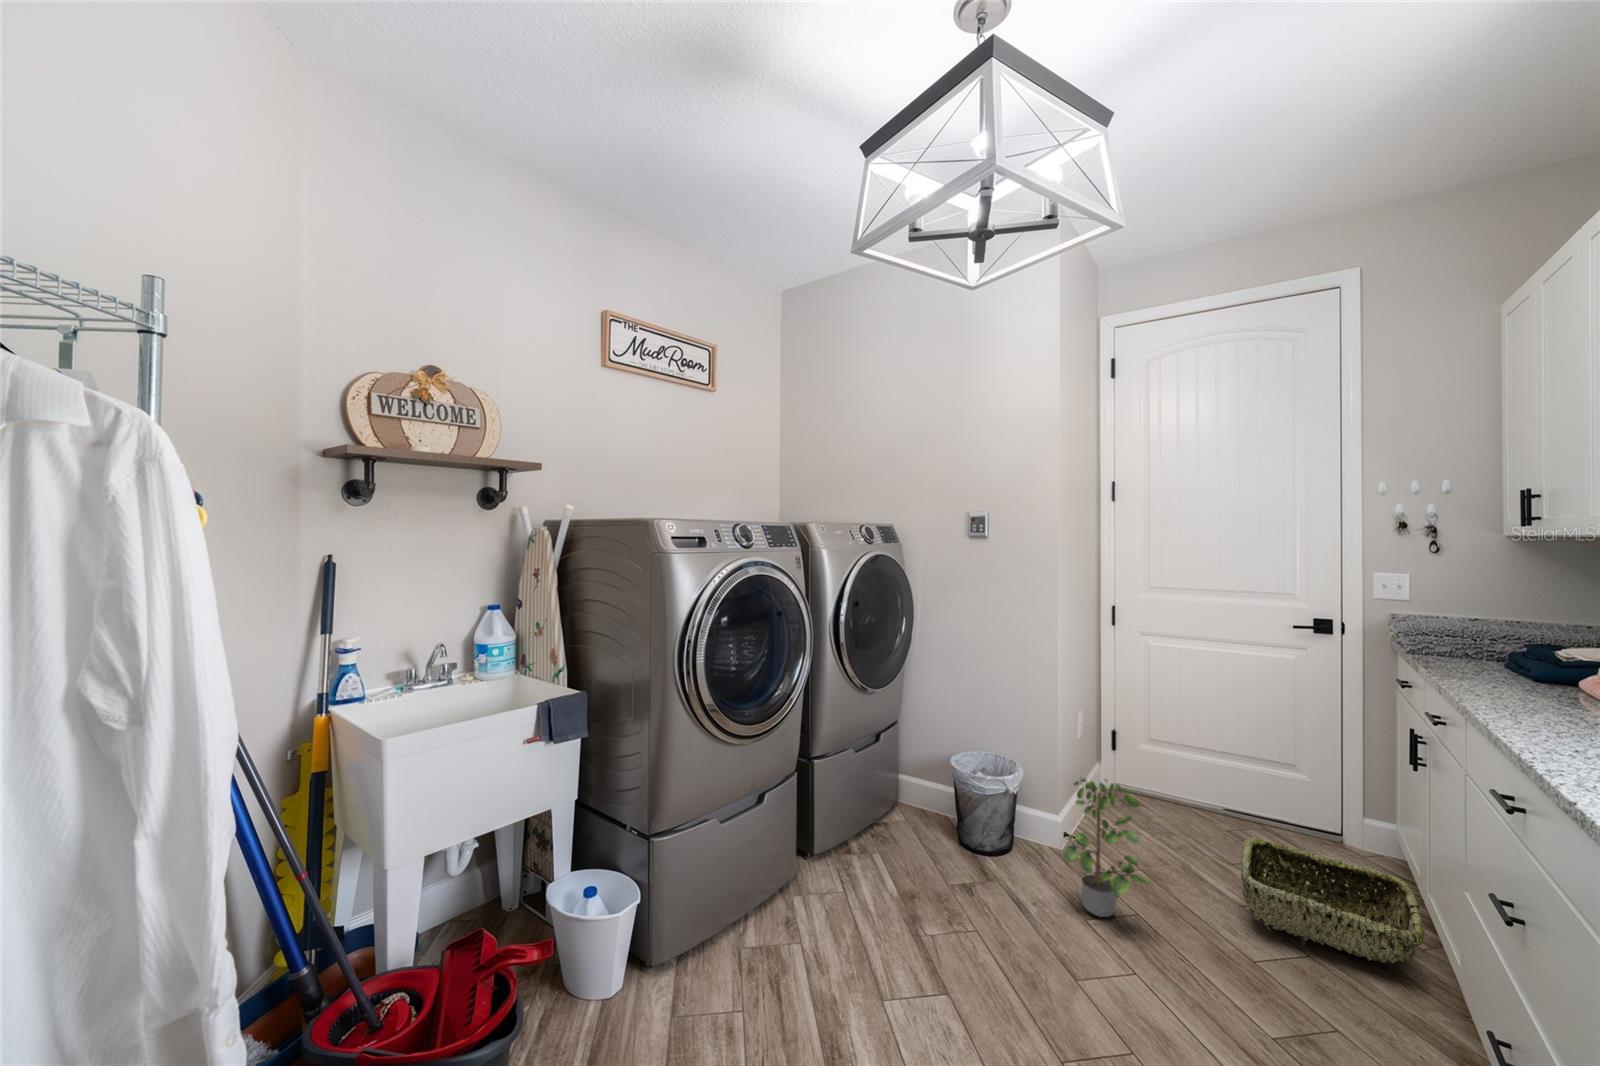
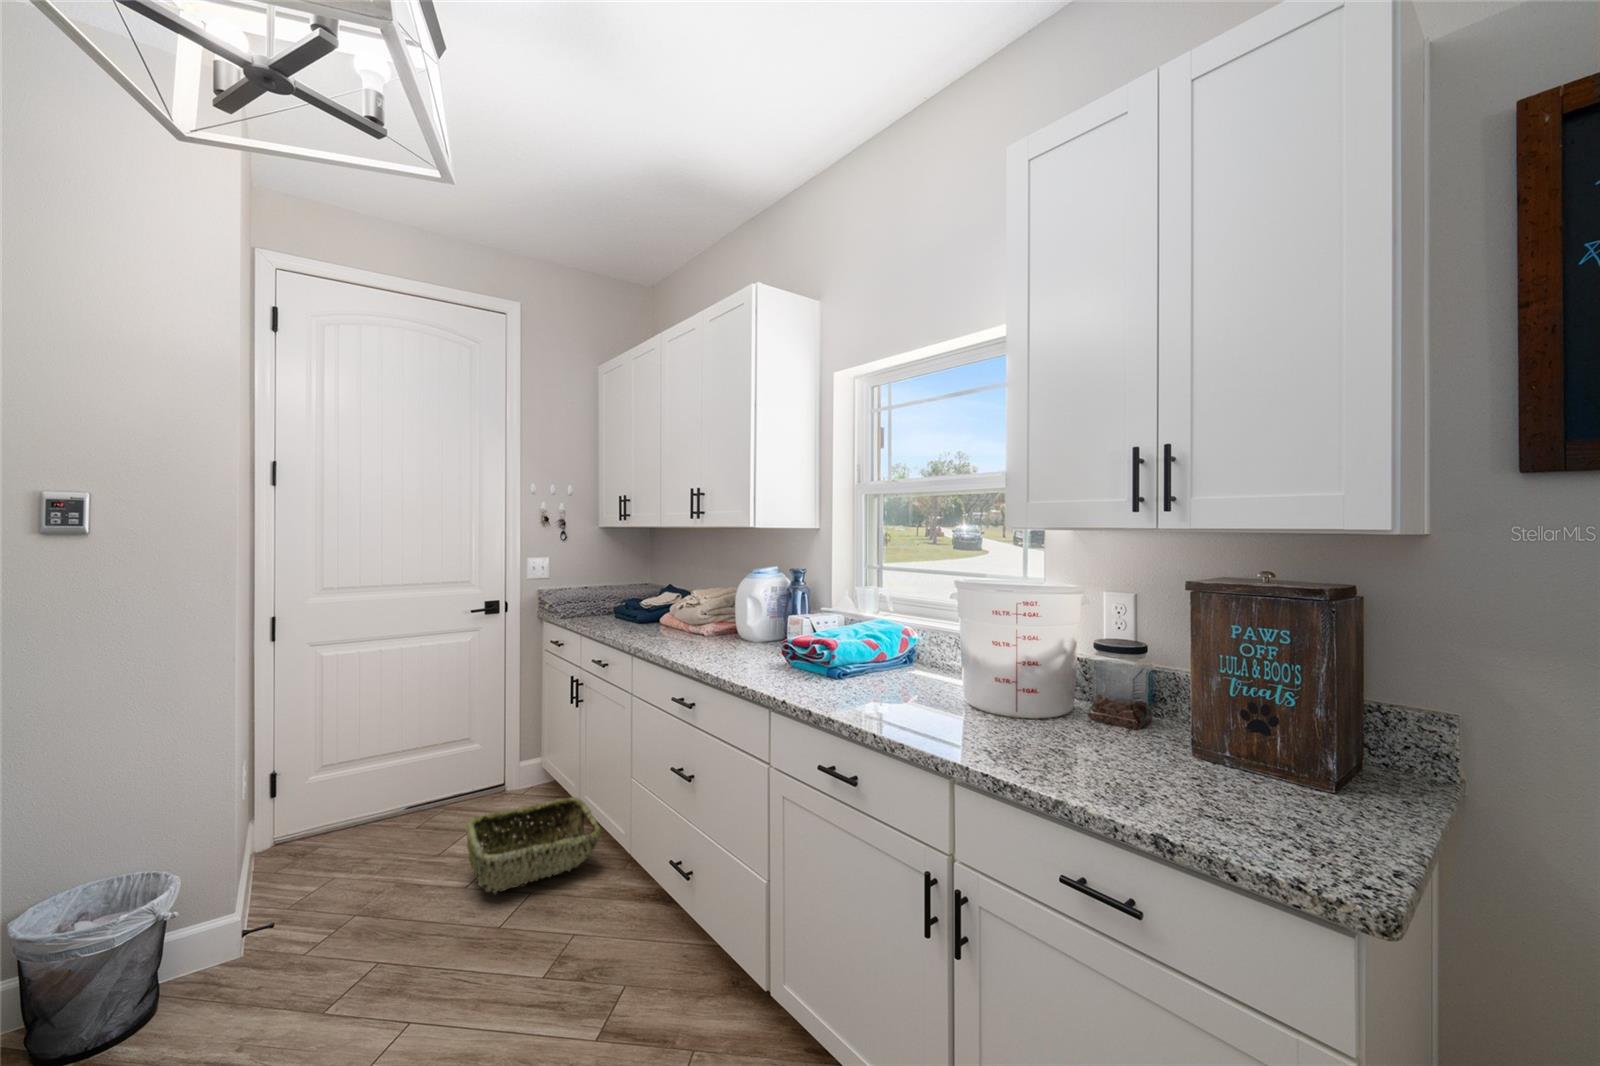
potted plant: present [1063,778,1151,917] -> none [288,817,411,1000]

